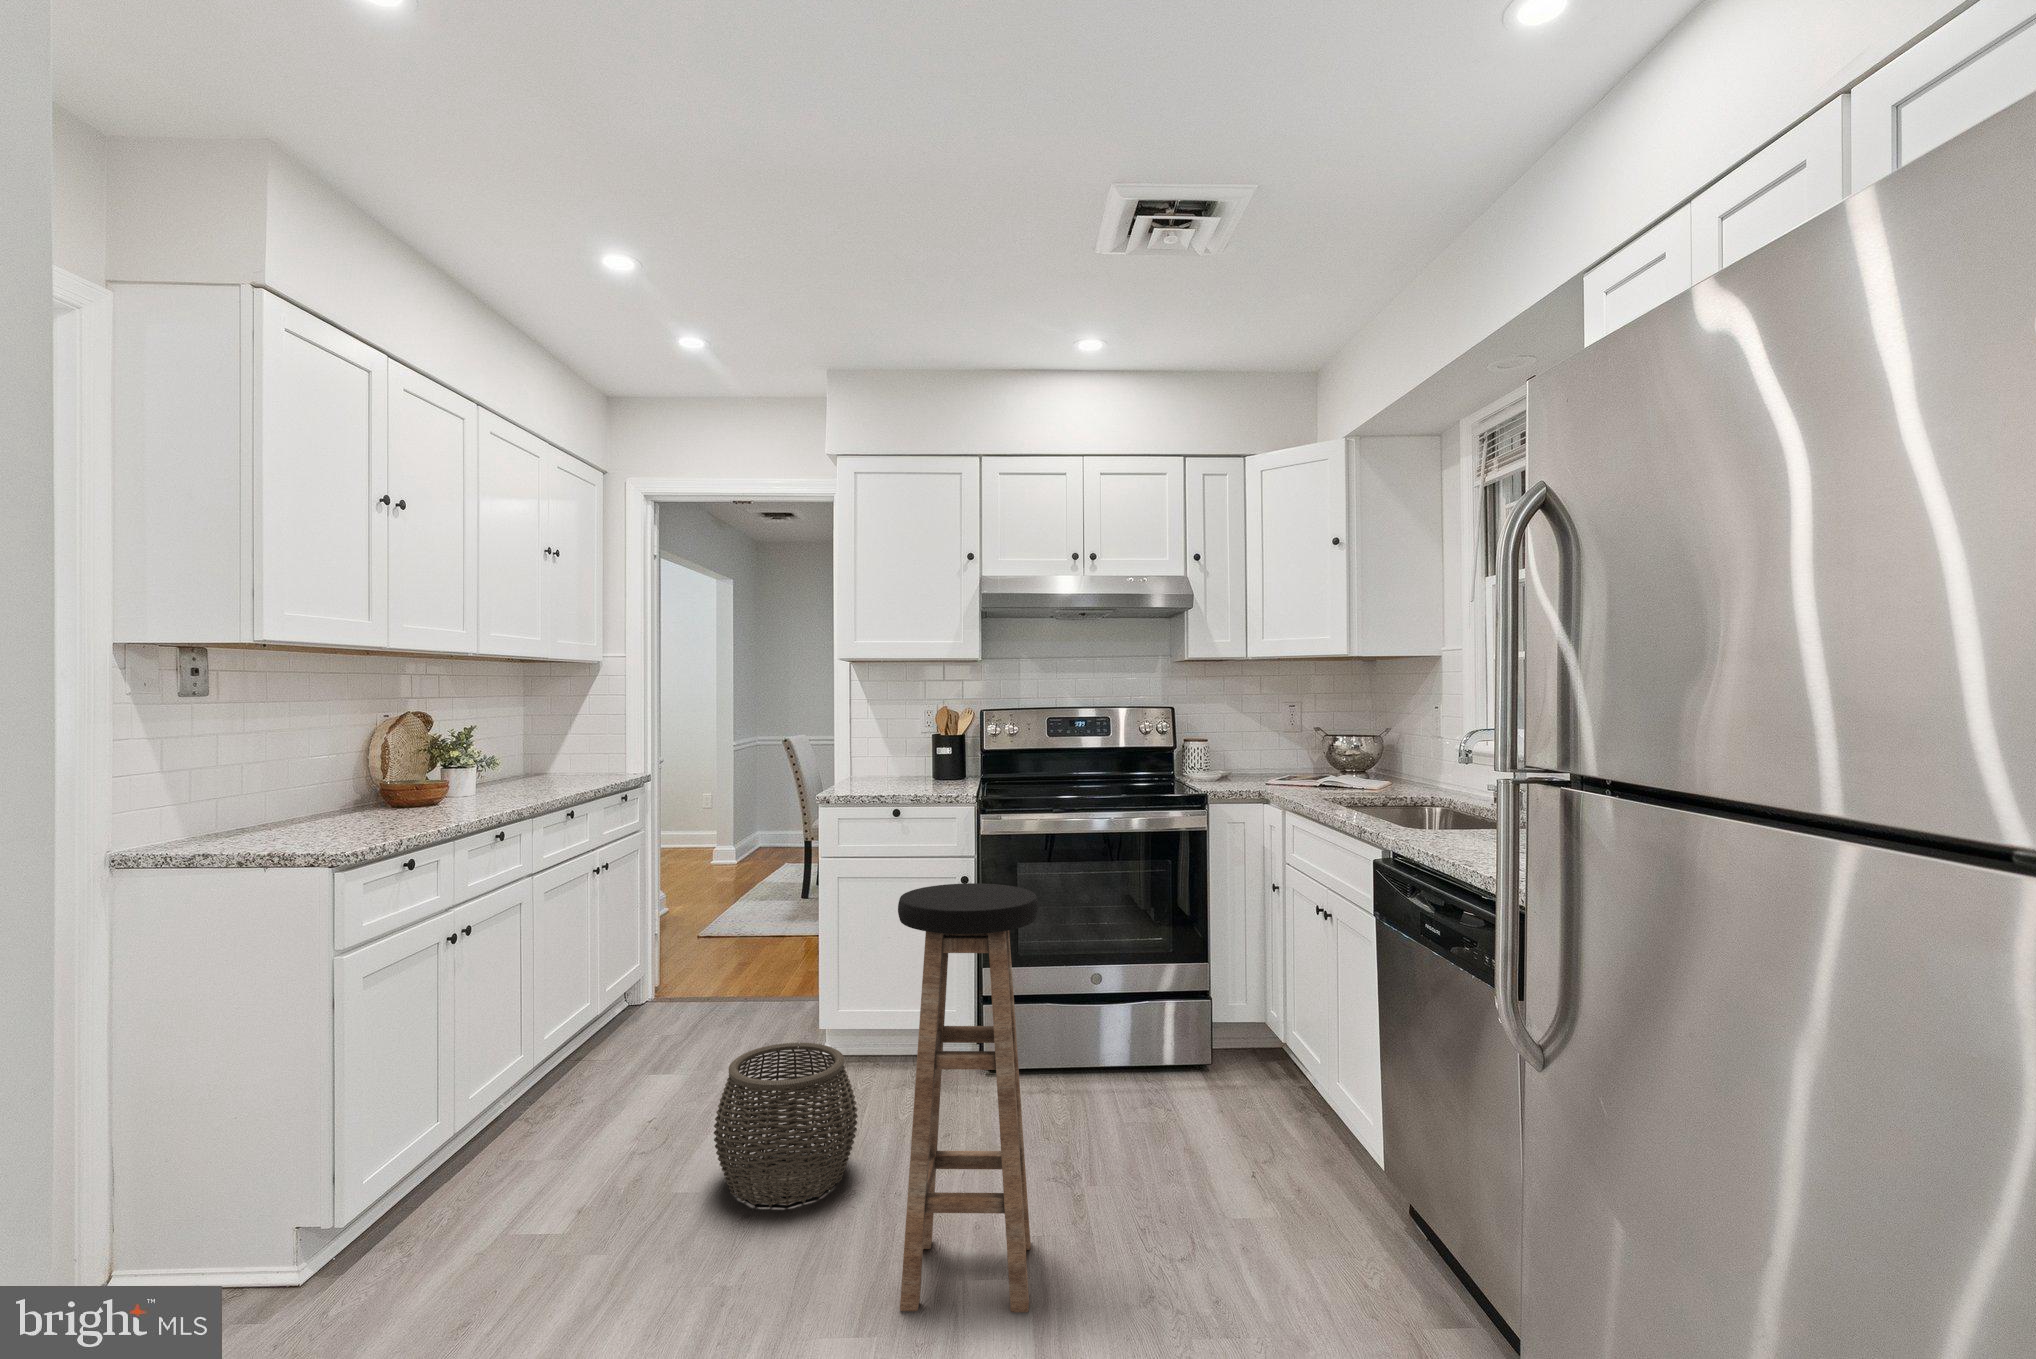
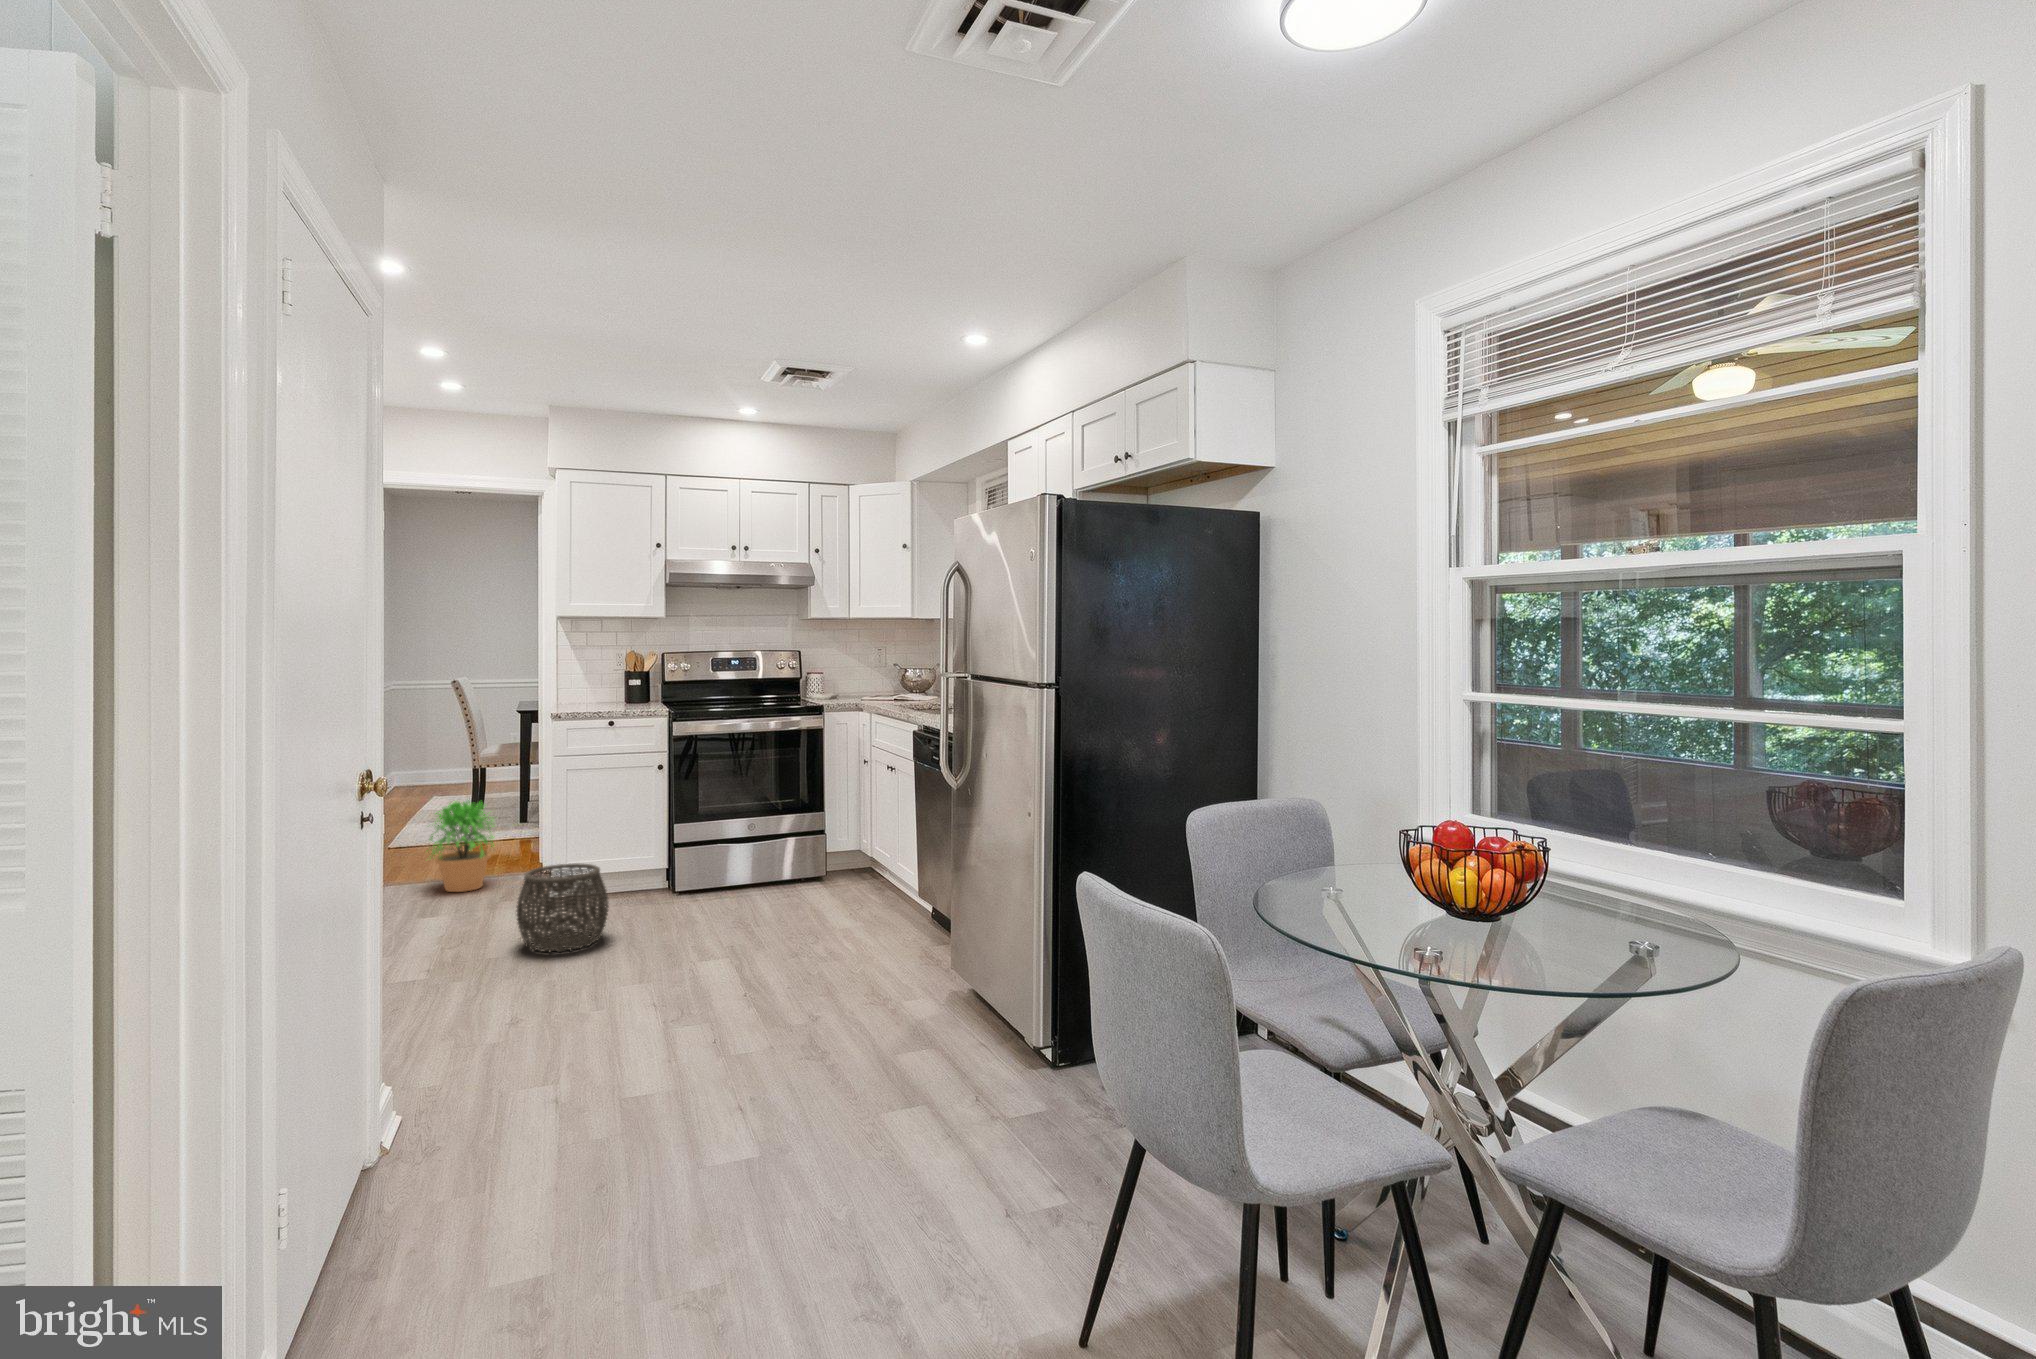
bar stool: present [898,883,1038,1312] -> none [651,752,732,973]
potted plant: none [679,906,771,1035] -> present [427,801,494,892]

